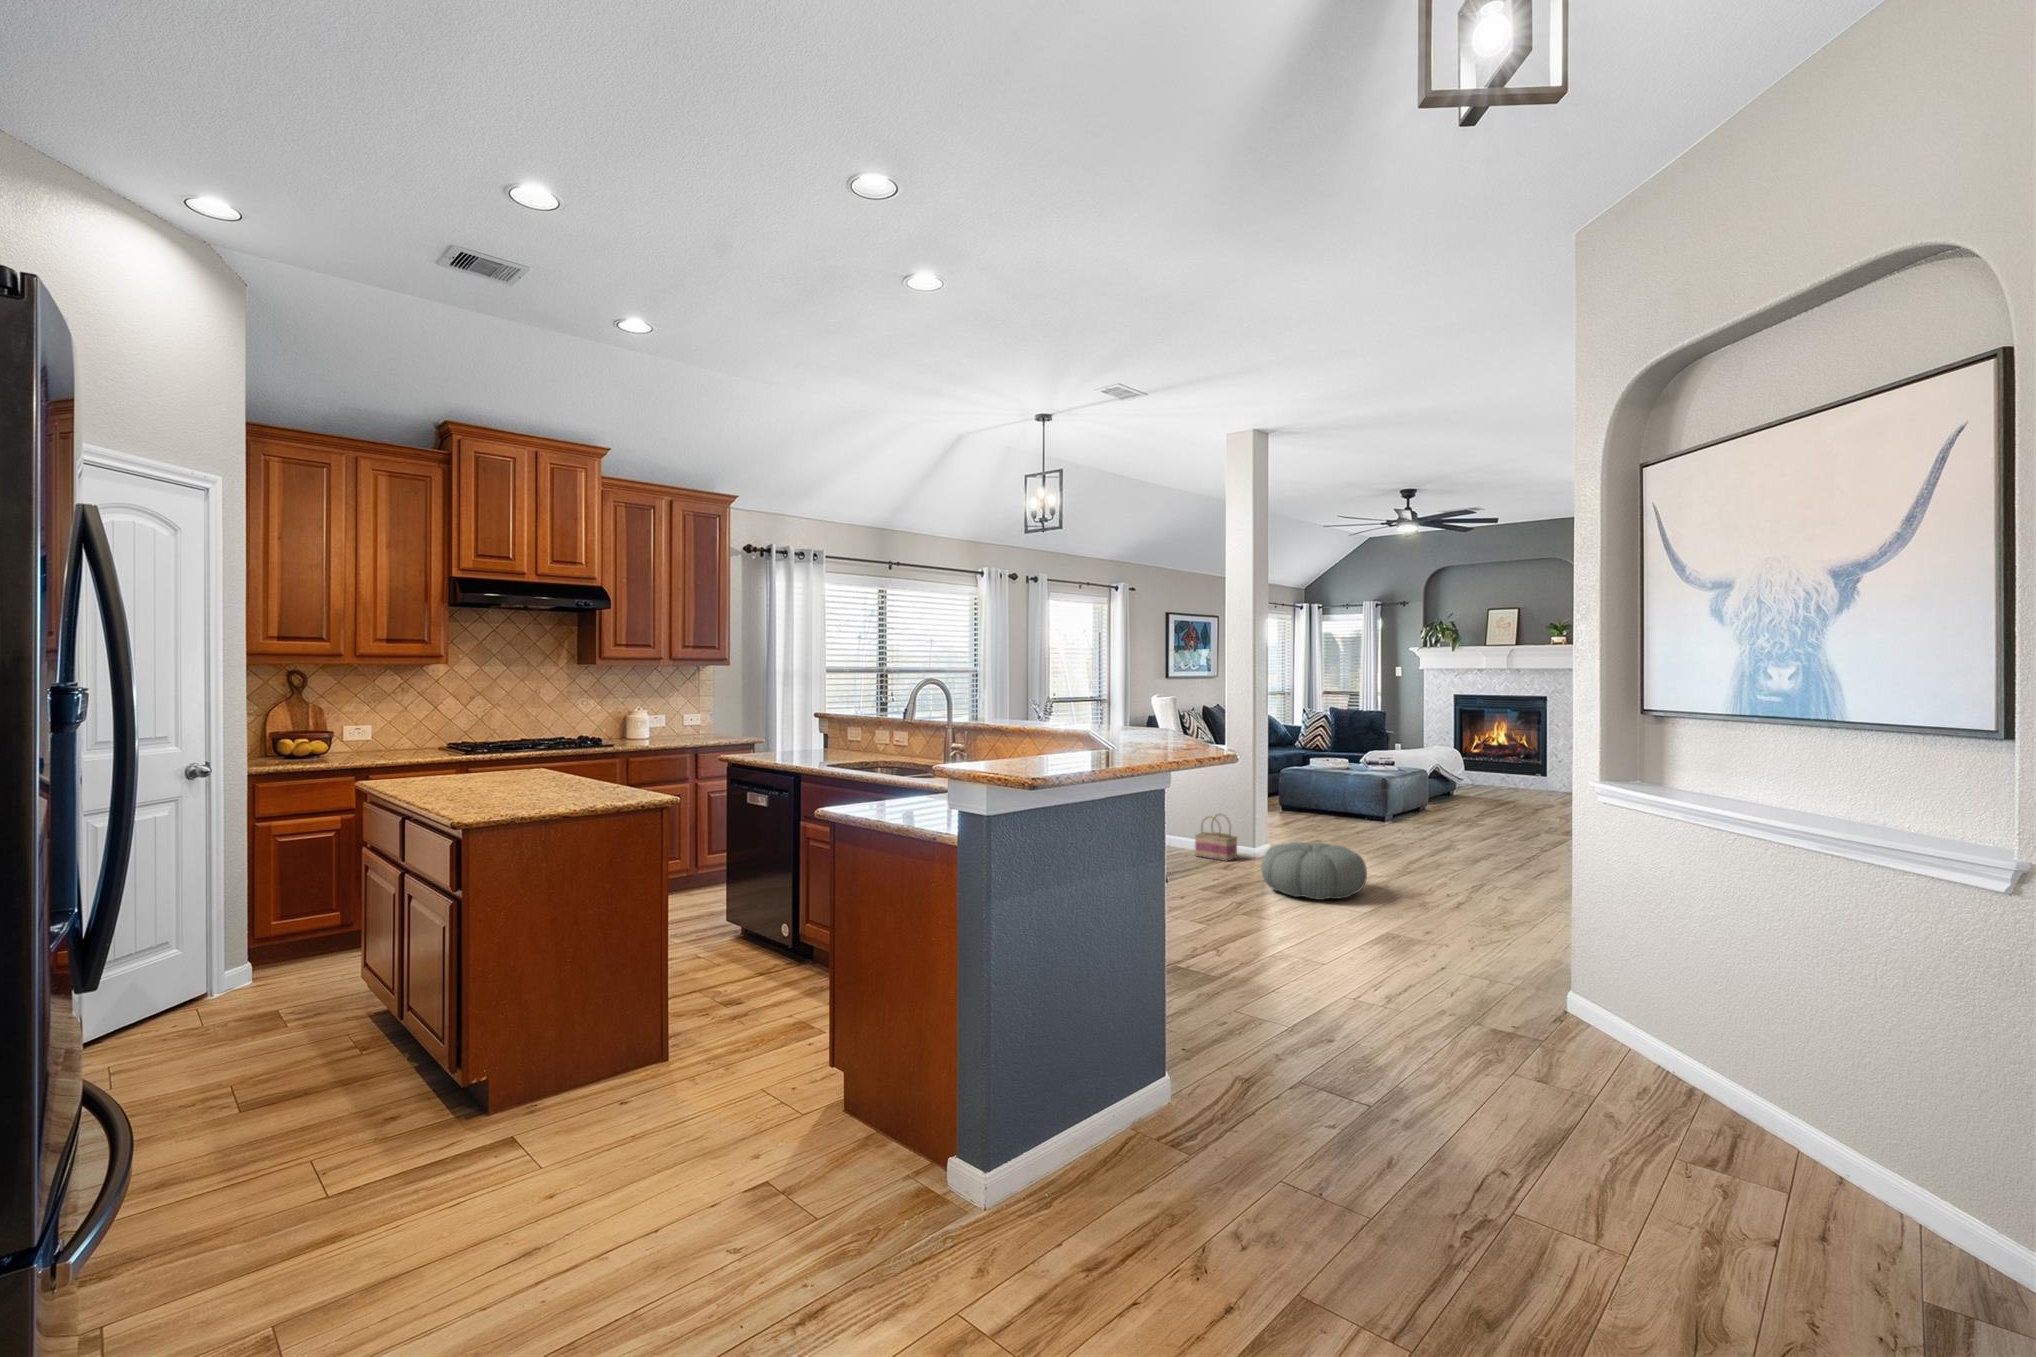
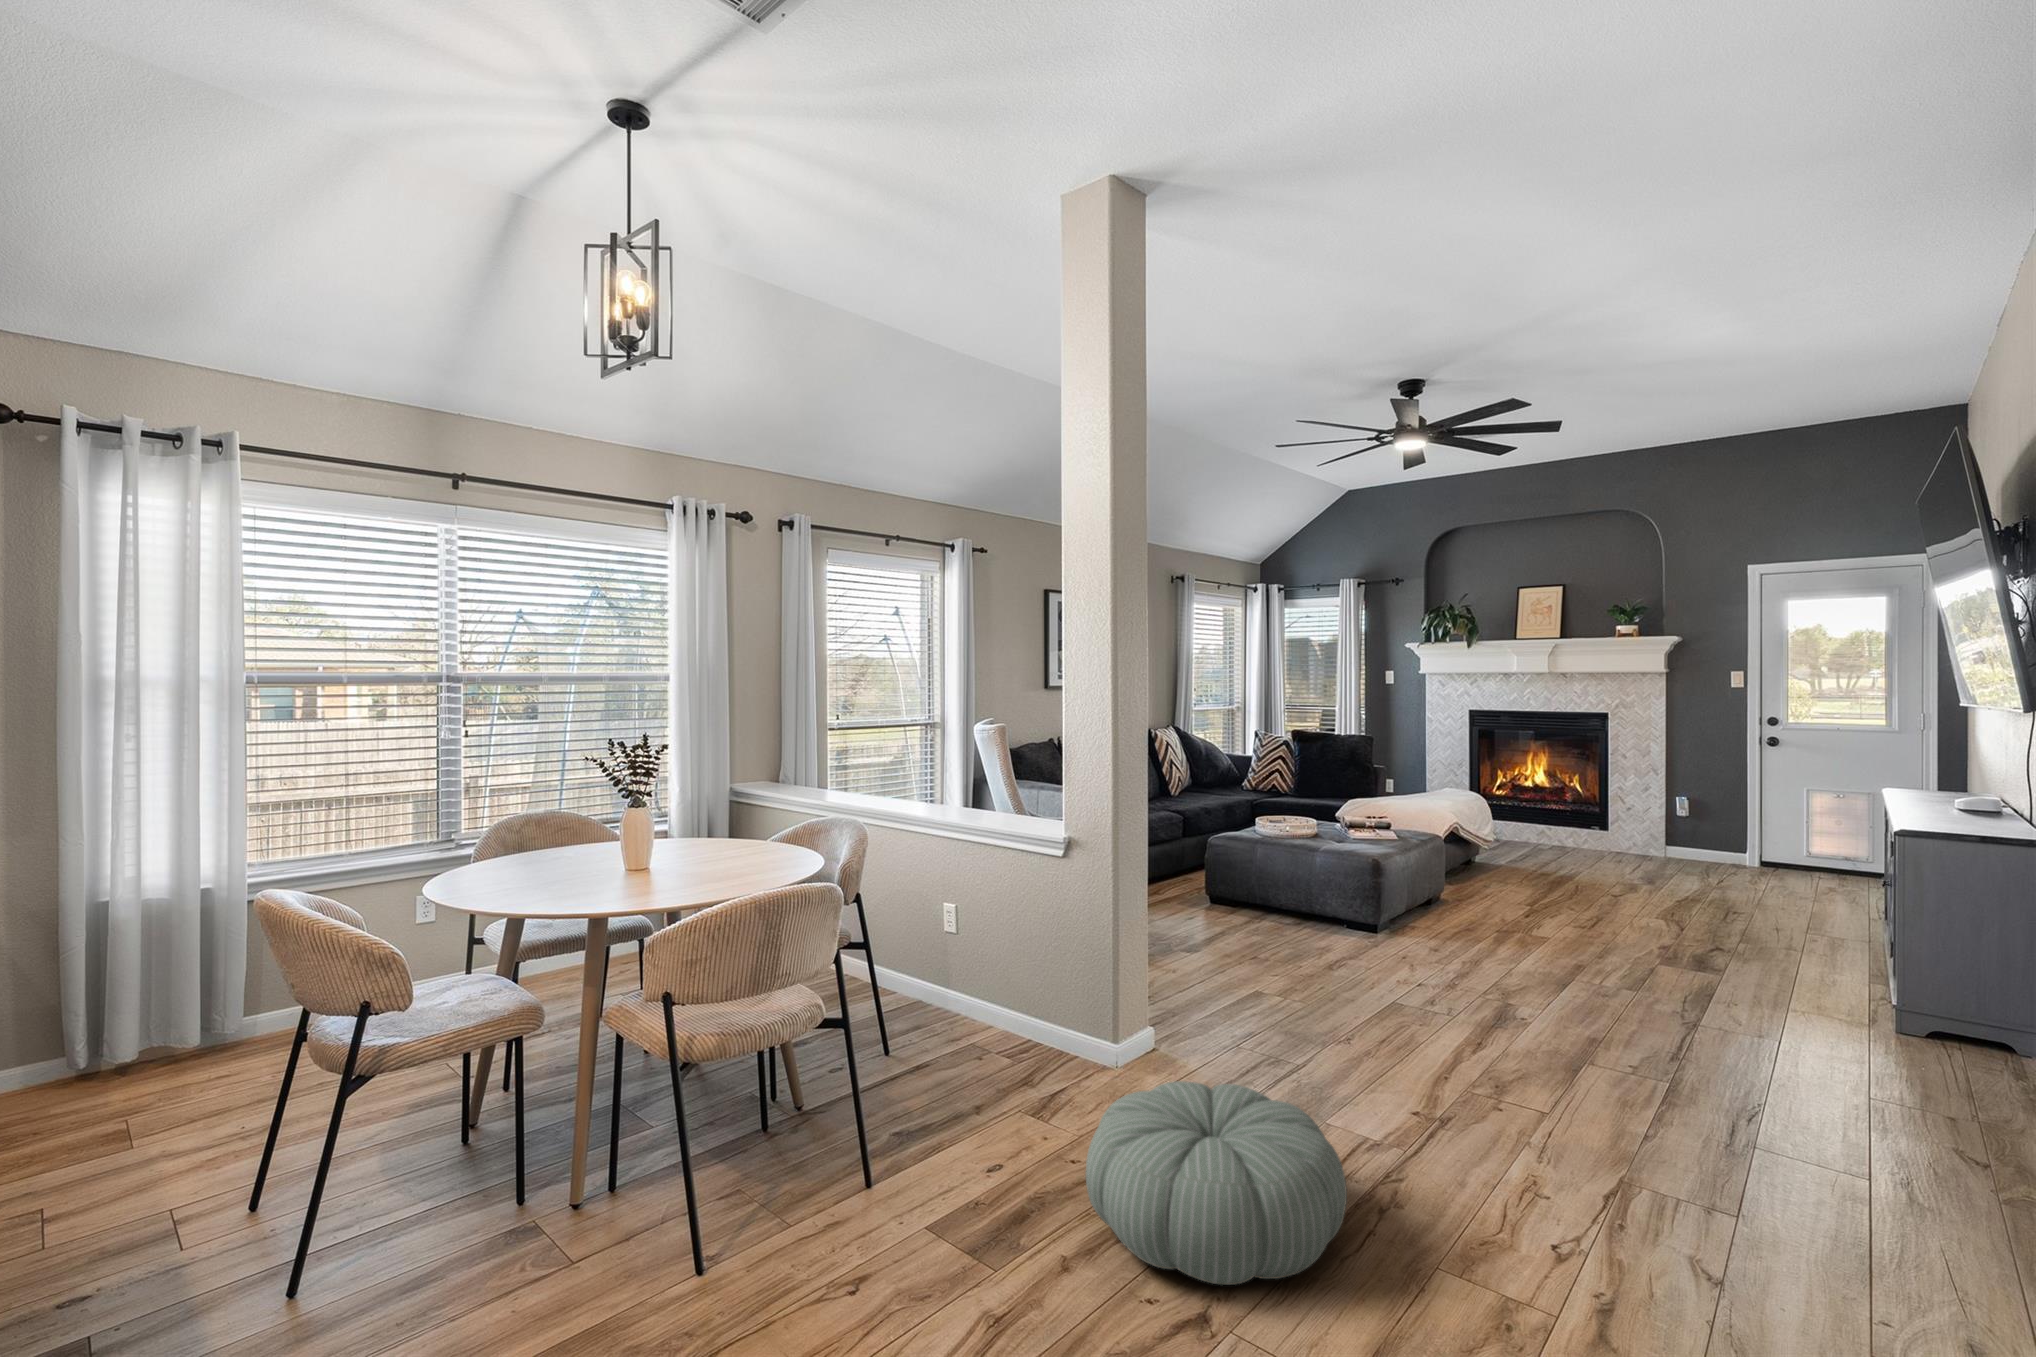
basket: present [1195,815,1237,861] -> none [996,968,1081,1078]

